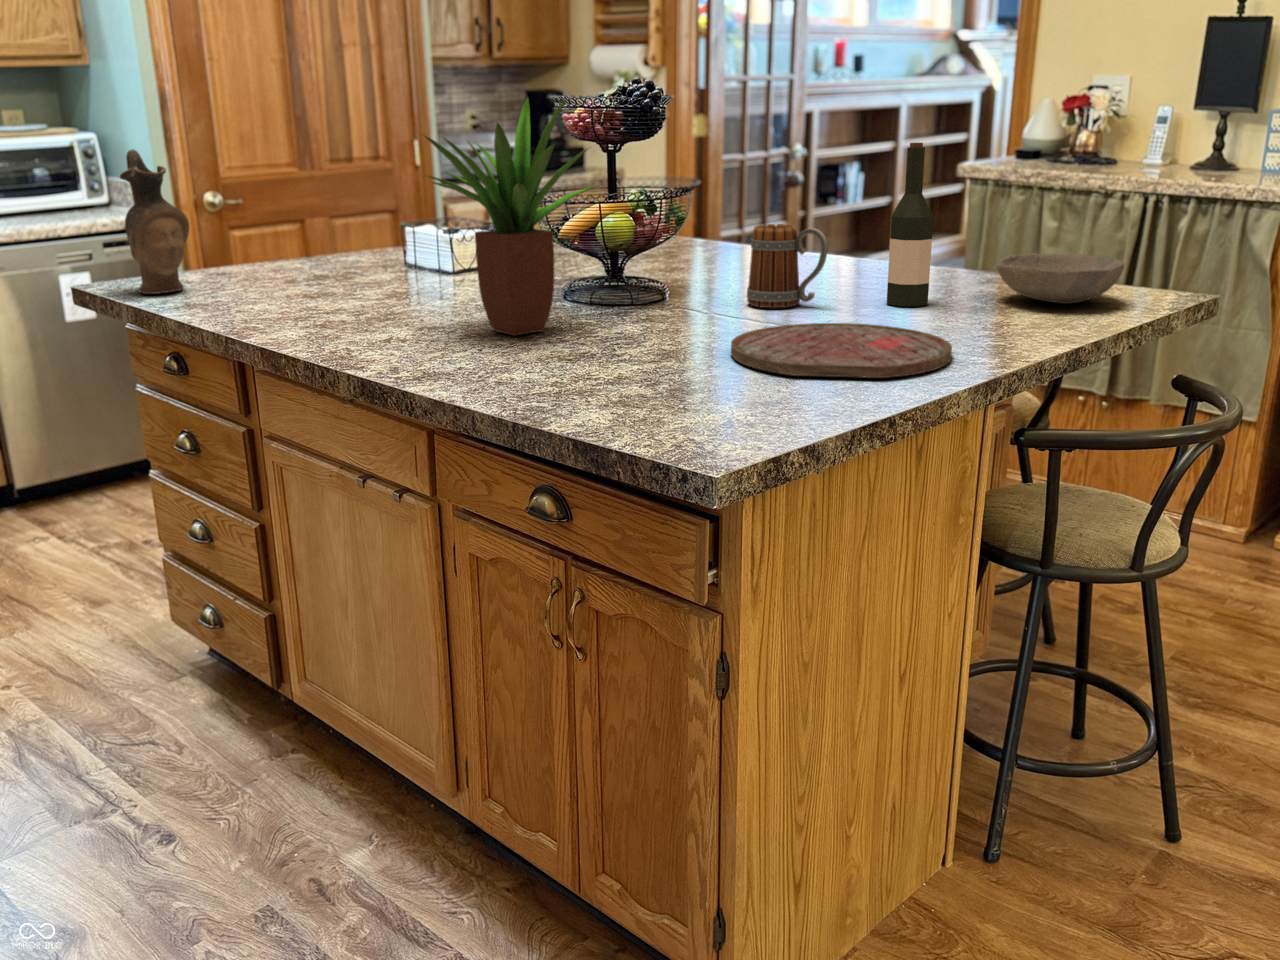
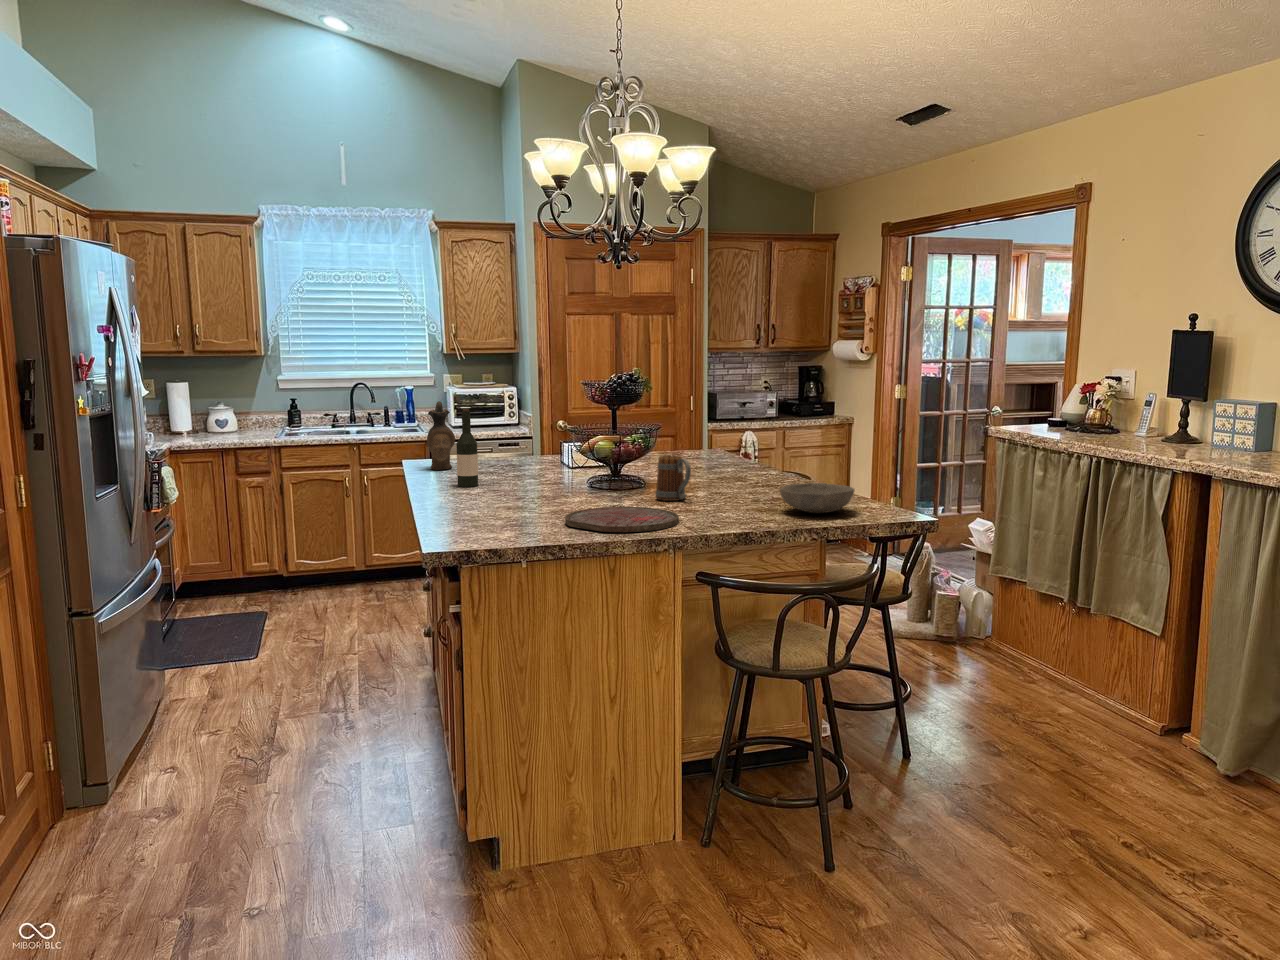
potted plant: present [424,98,596,336] -> none [481,385,576,500]
wine bottle: present [887,143,933,306] -> present [456,409,478,487]

